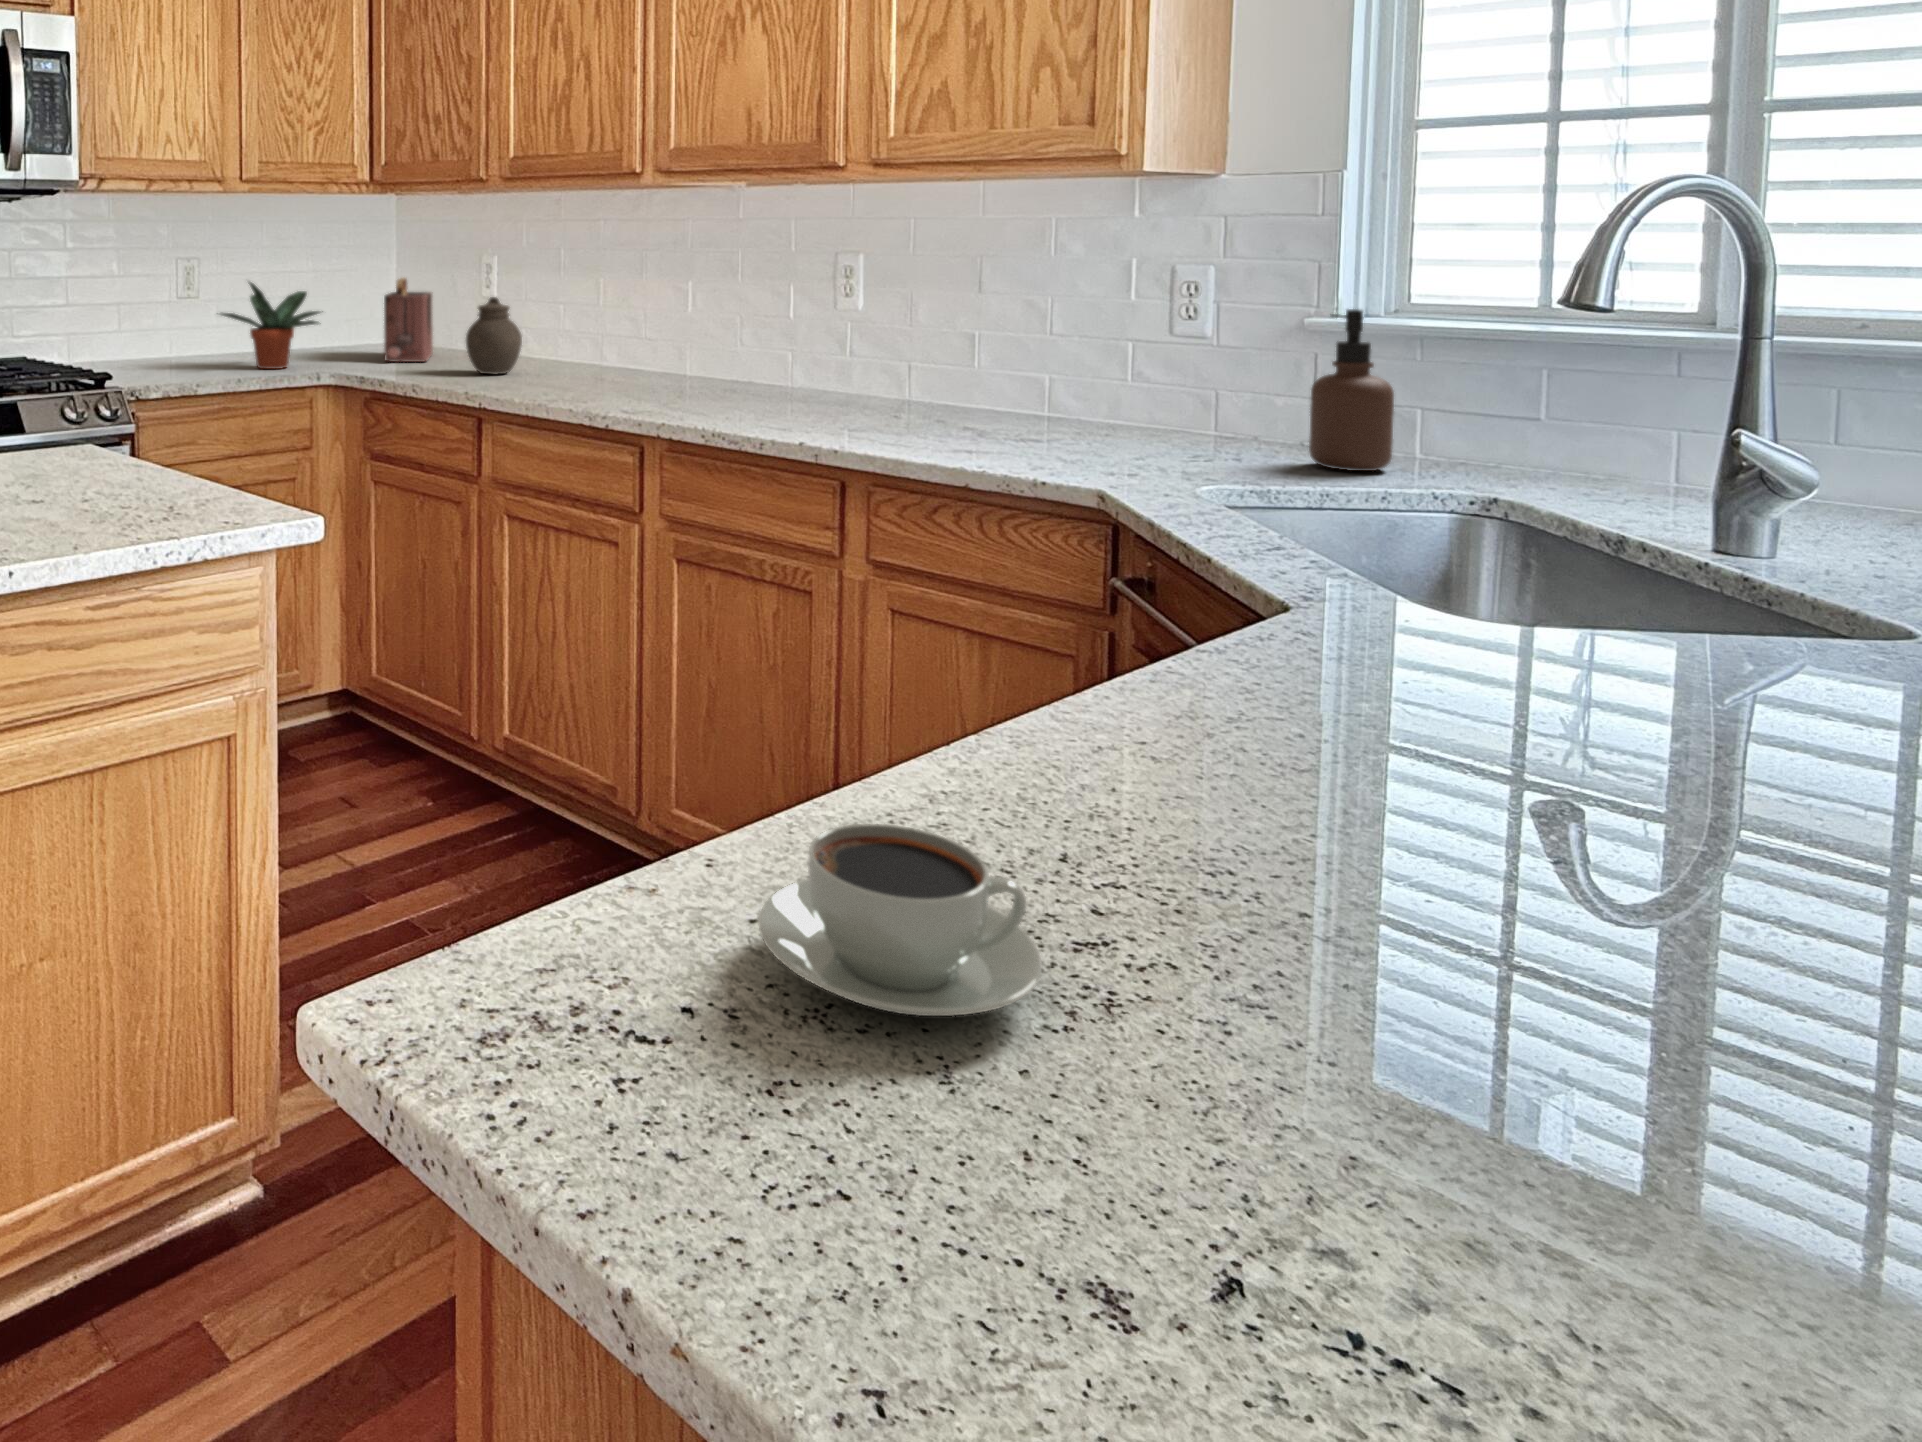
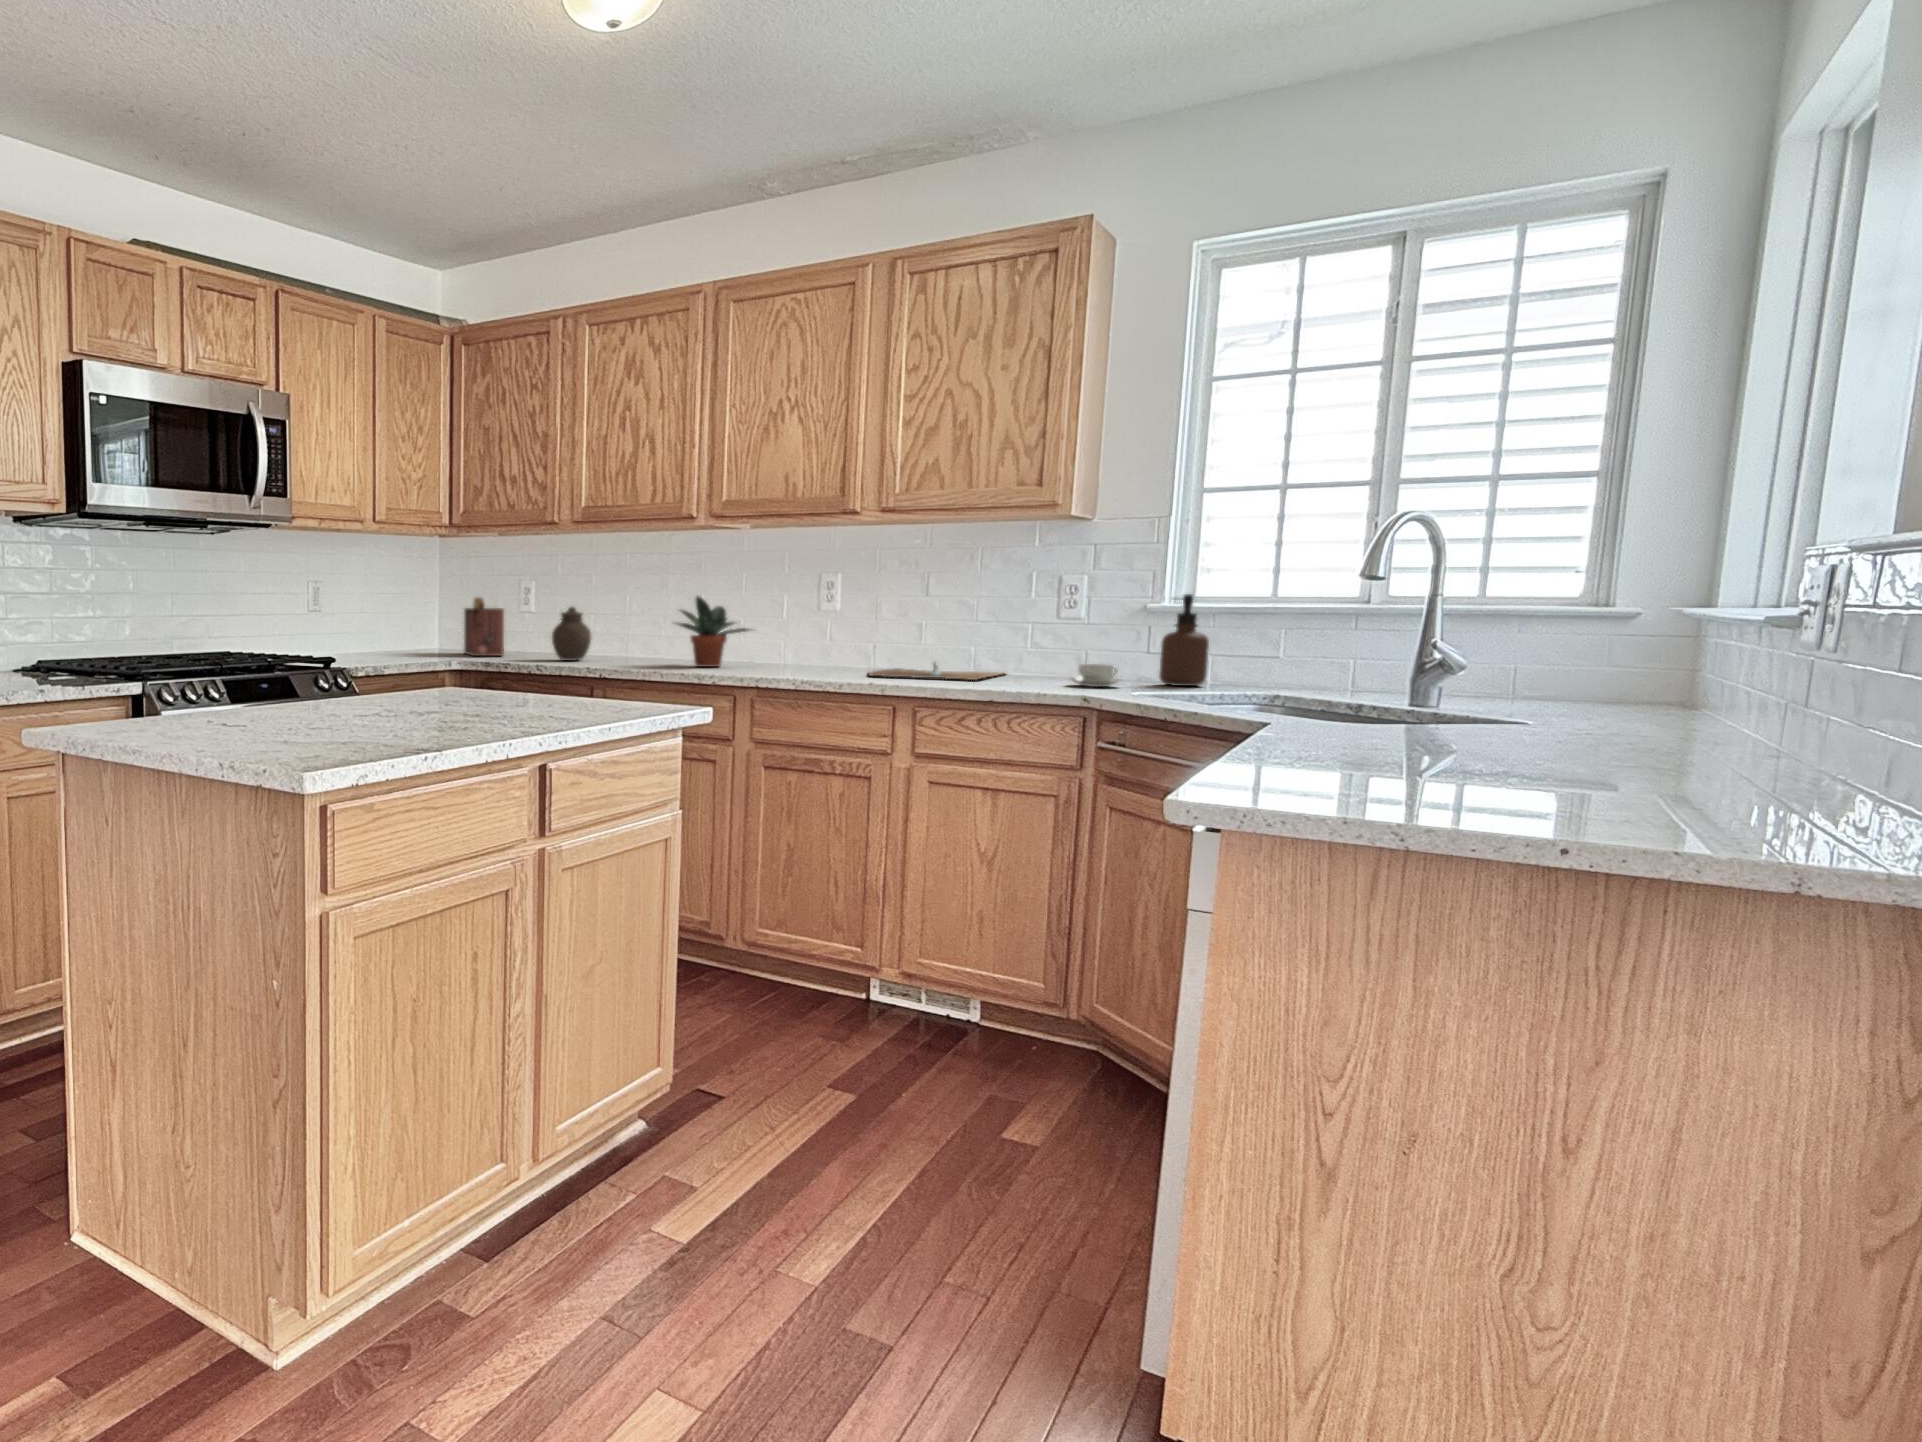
potted plant: present [221,282,323,369] -> present [677,596,749,667]
cutting board: none [843,403,1097,441] -> present [869,663,1002,680]
coffee cup: present [758,824,1042,1016] -> present [1070,664,1120,687]

